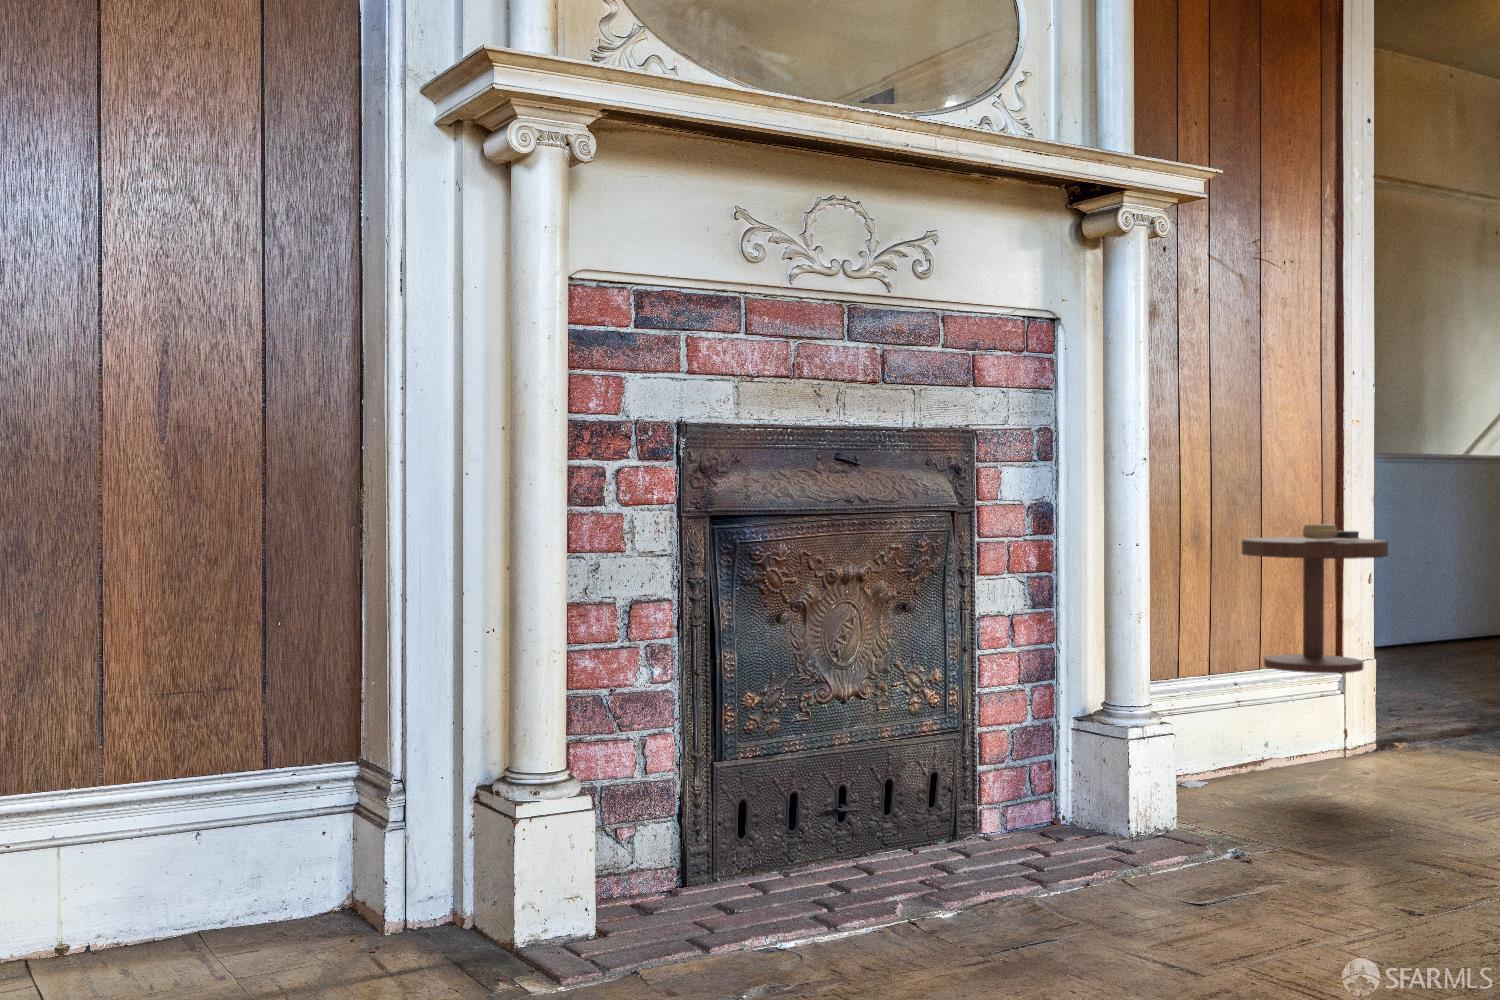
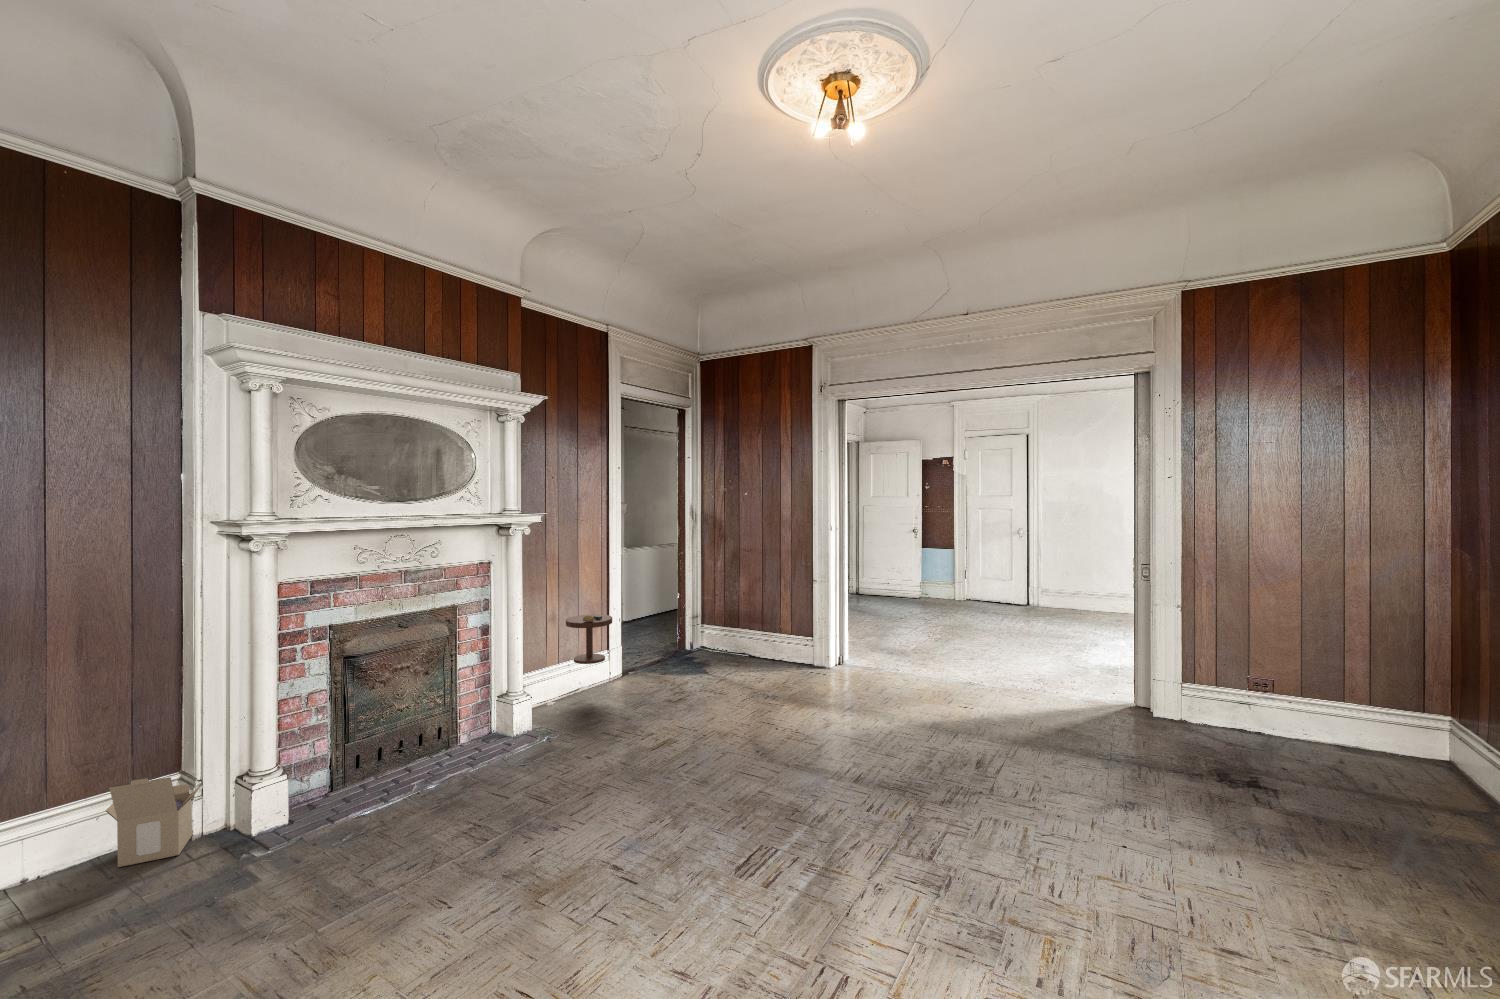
cardboard box: none [213,729,403,958] -> present [106,778,201,867]

